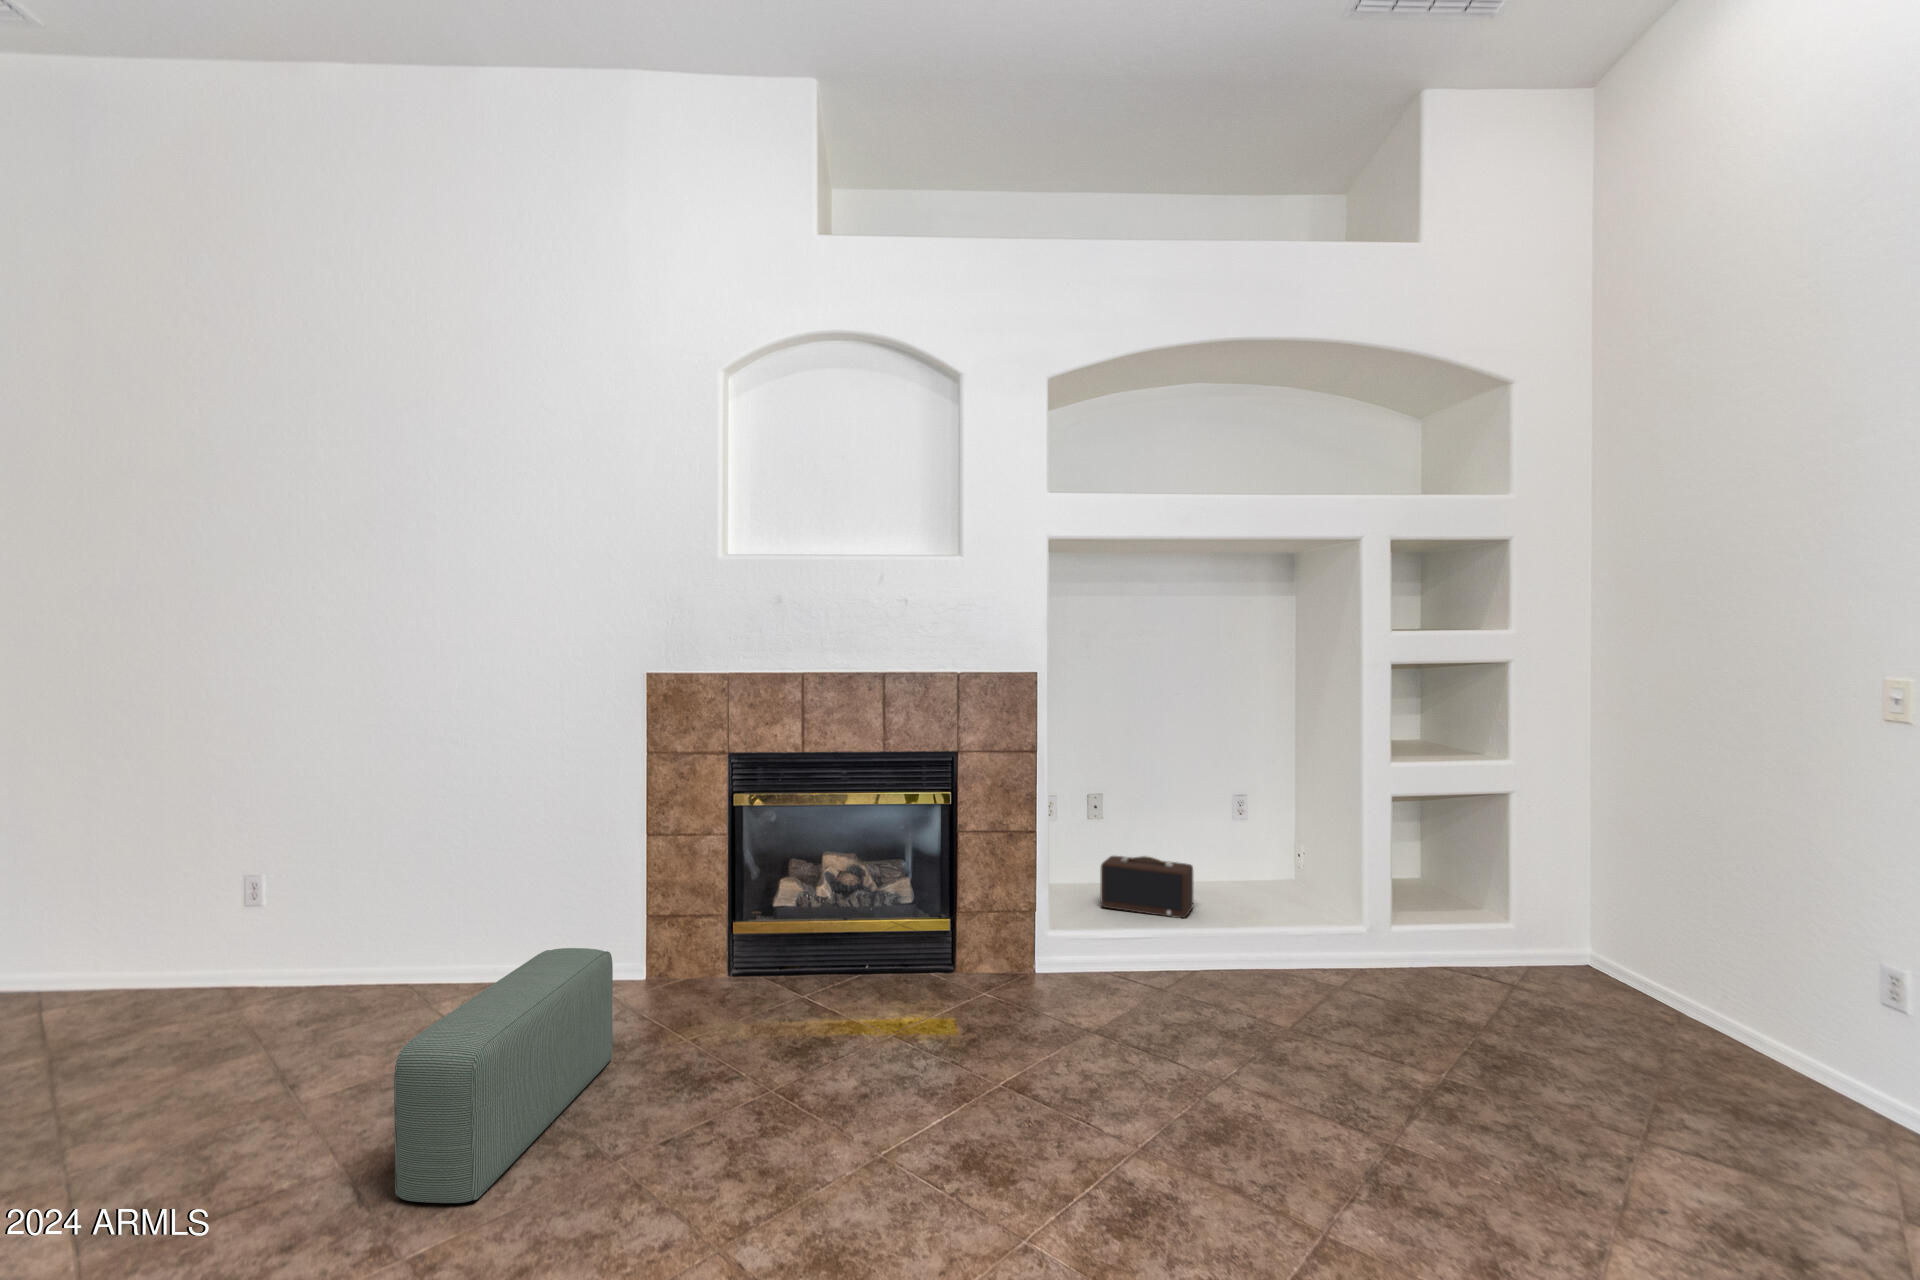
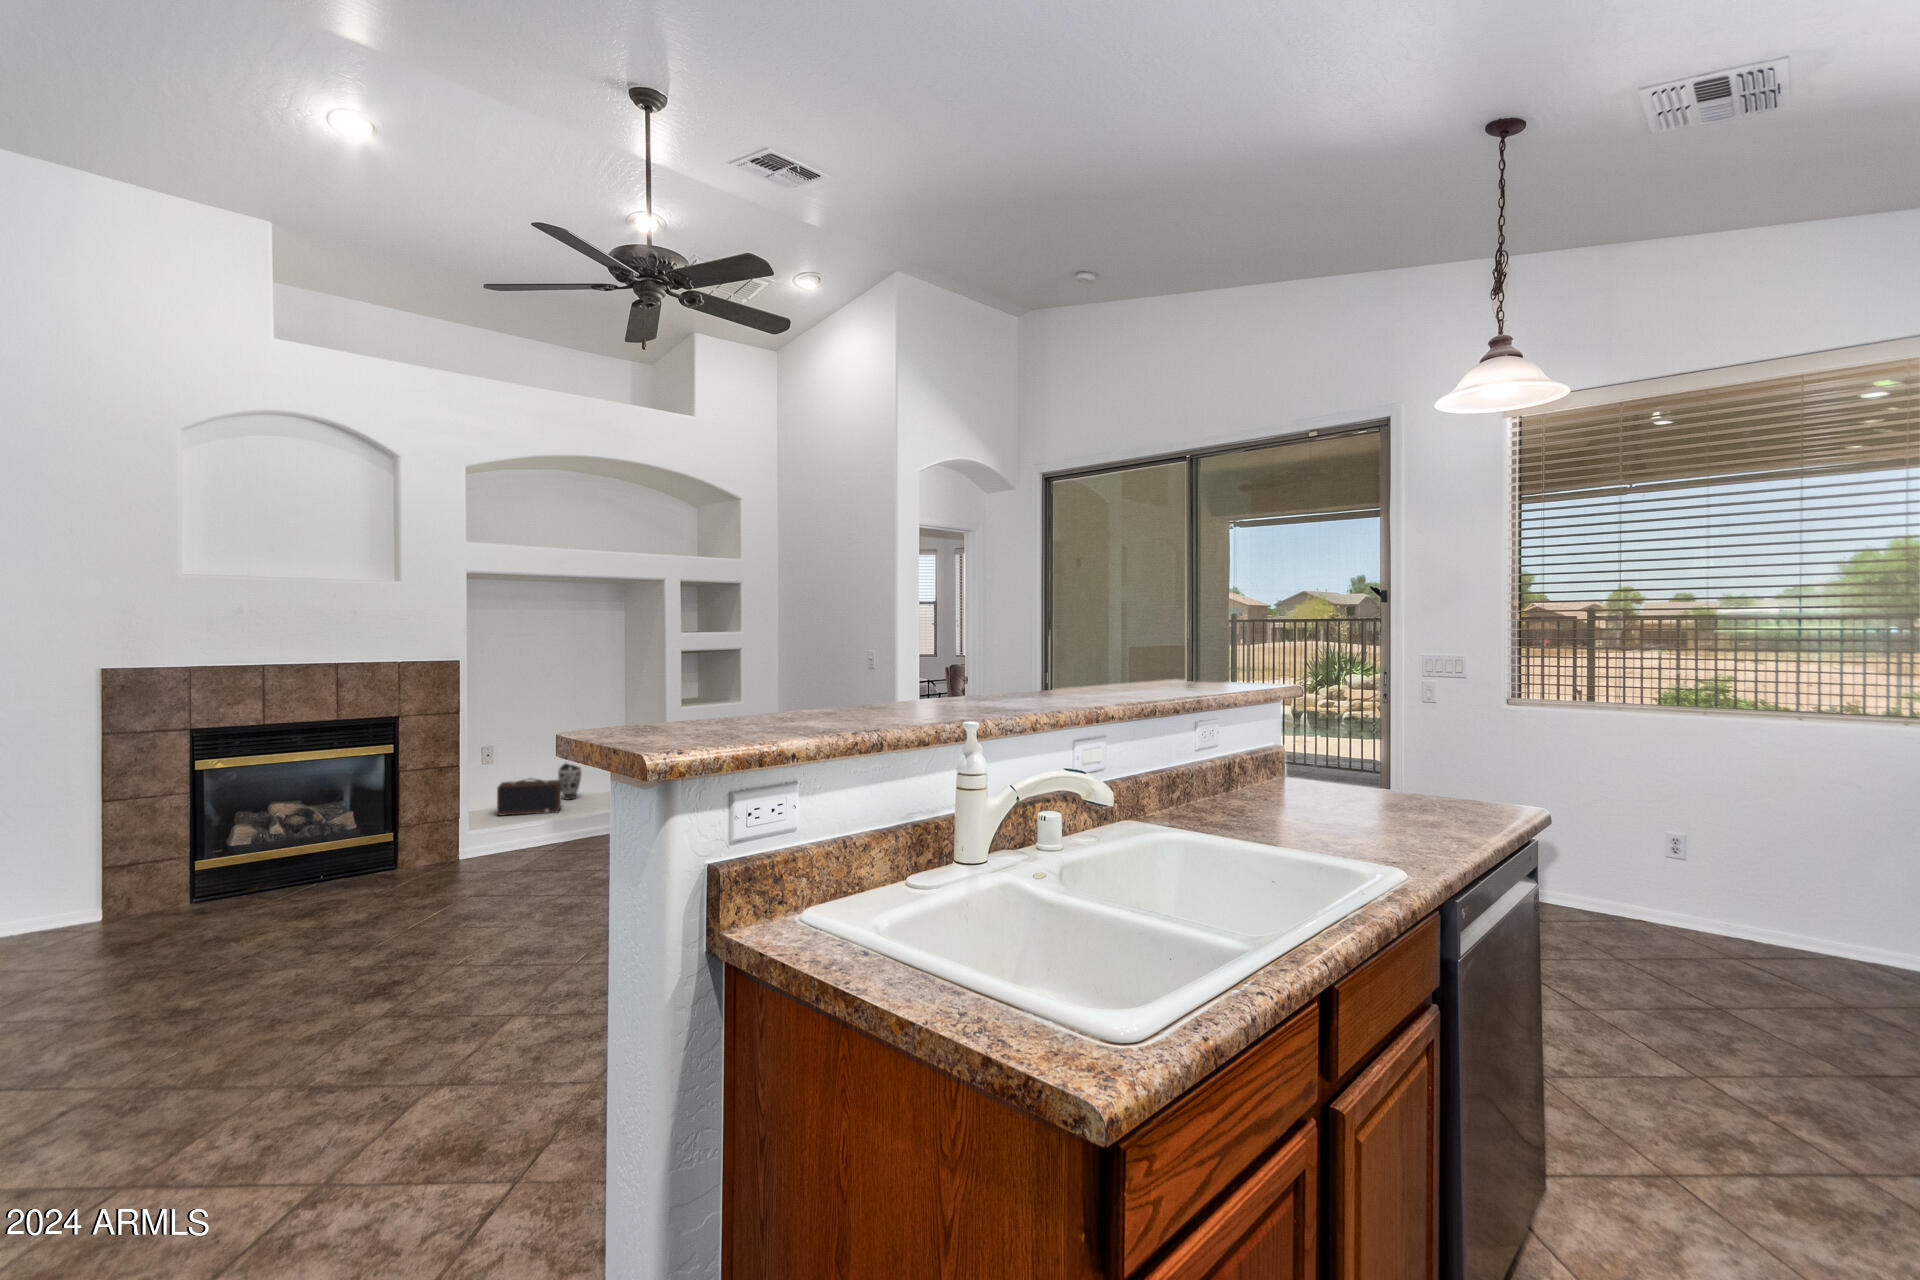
decorative vase: none [1195,830,1230,893] -> present [558,761,582,800]
pouf: present [394,948,613,1203] -> none [62,872,152,1021]

